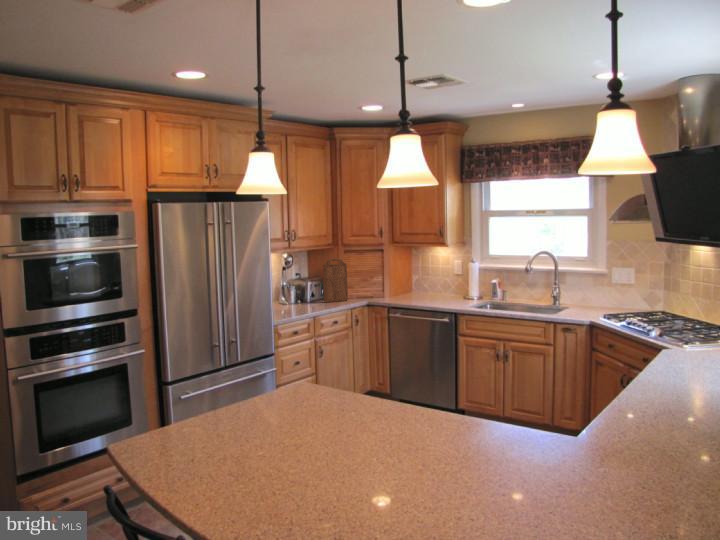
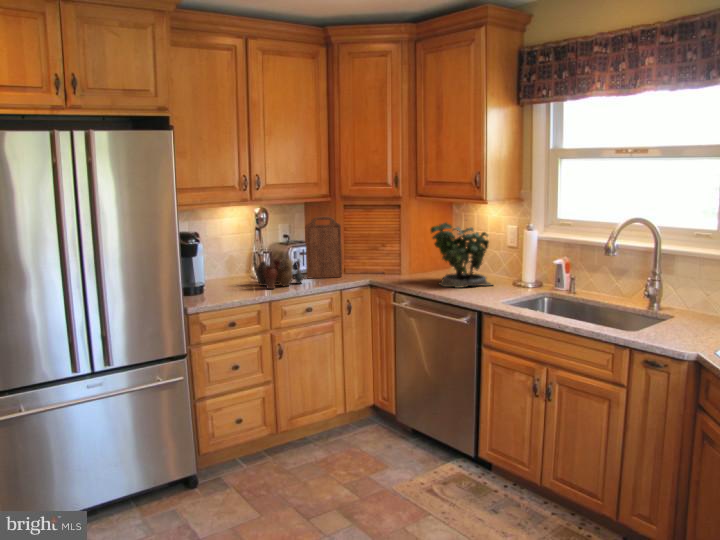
potted plant: none [410,257,454,302] -> present [431,223,492,288]
vase: none [295,286,328,309] -> present [256,256,304,289]

